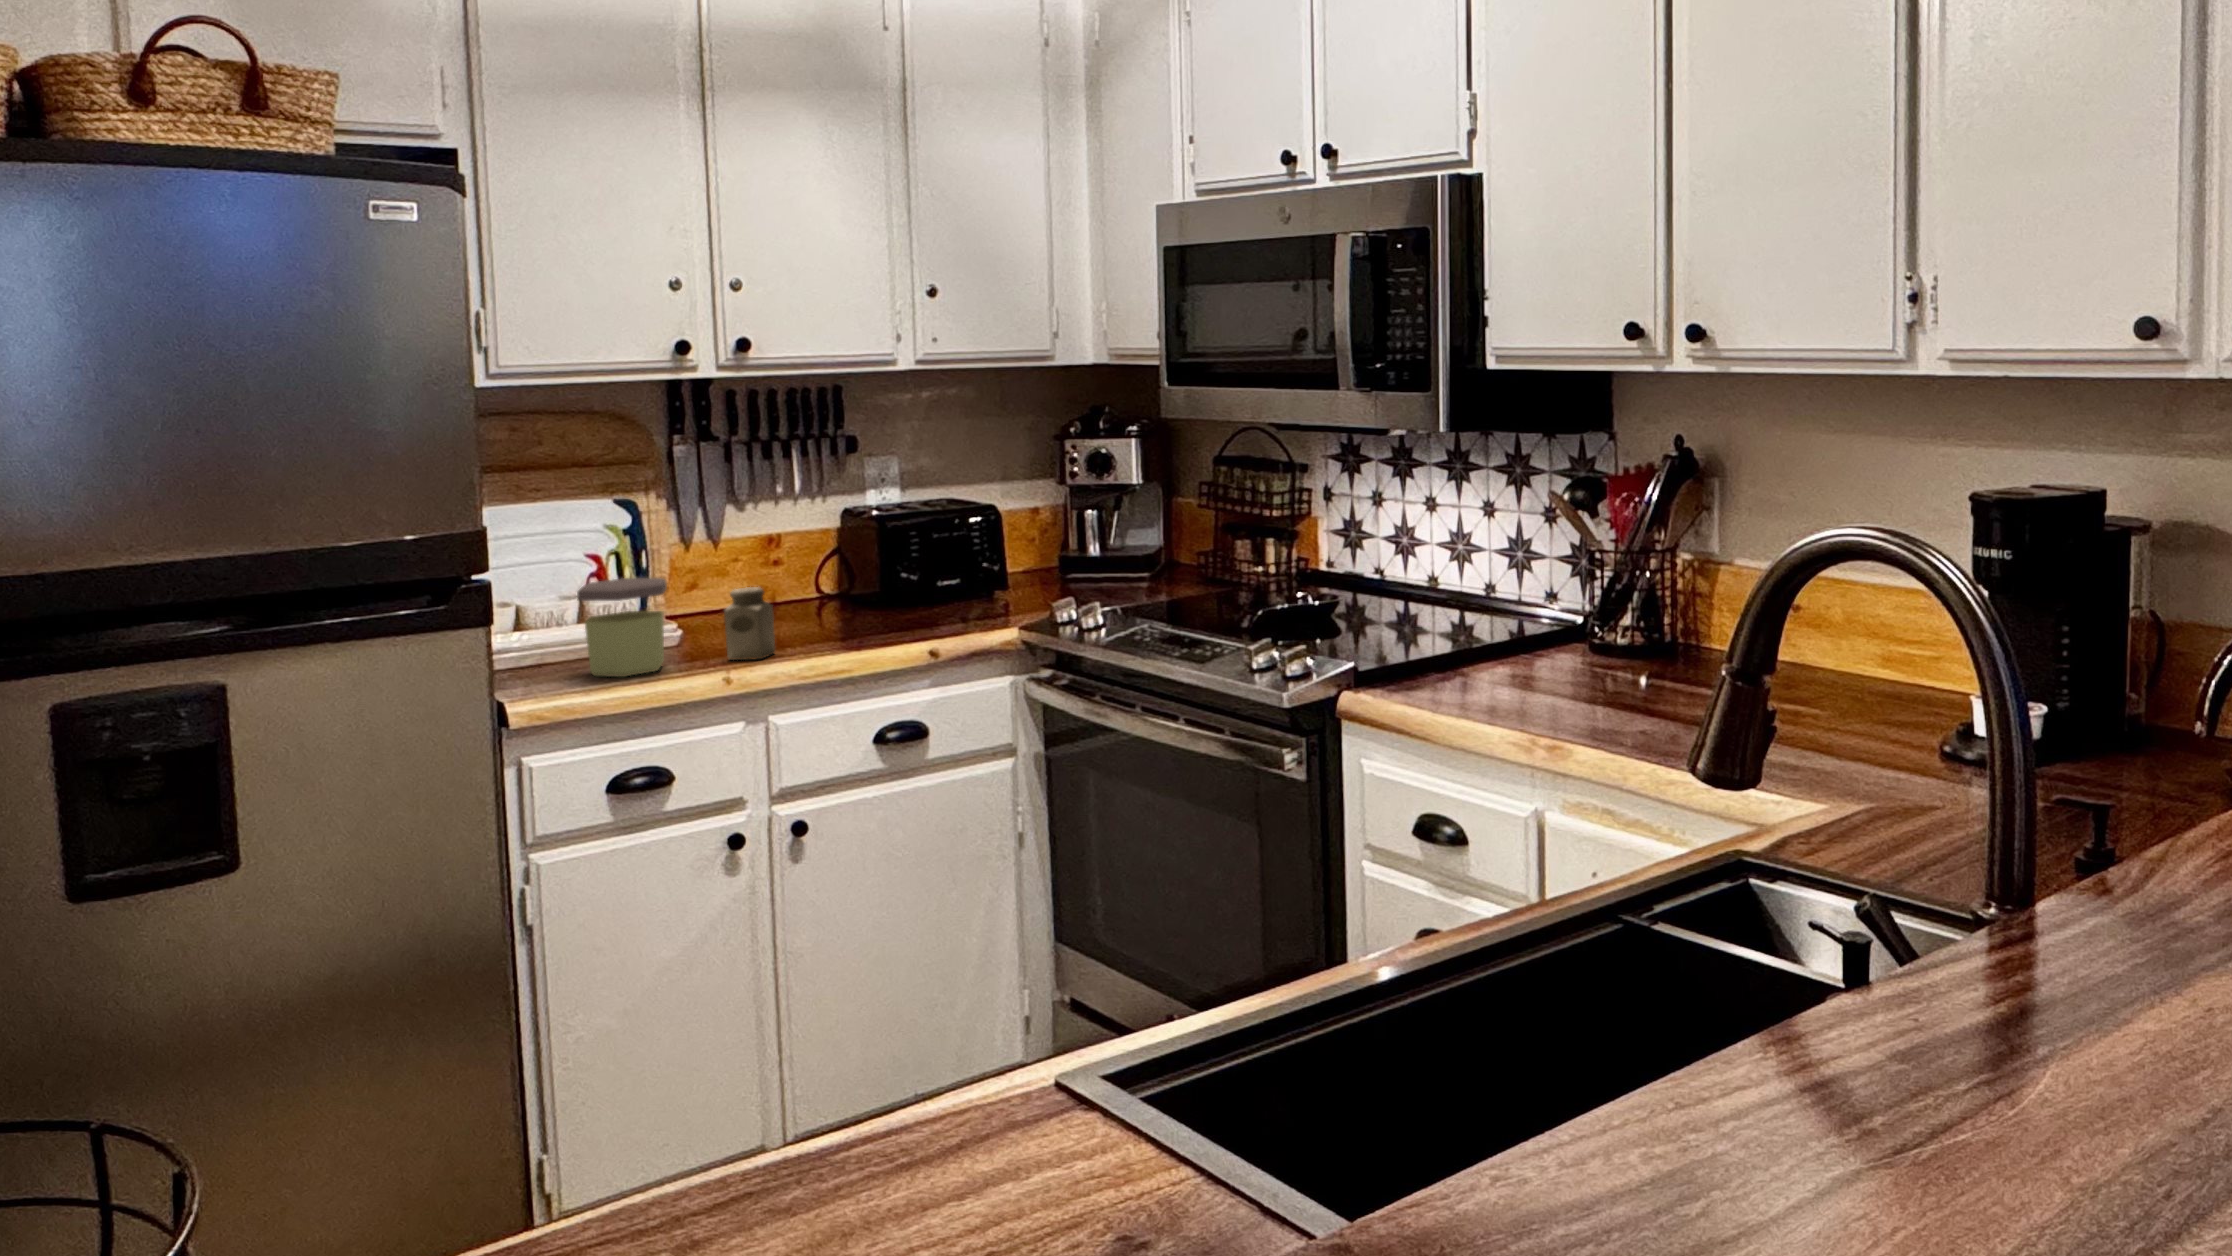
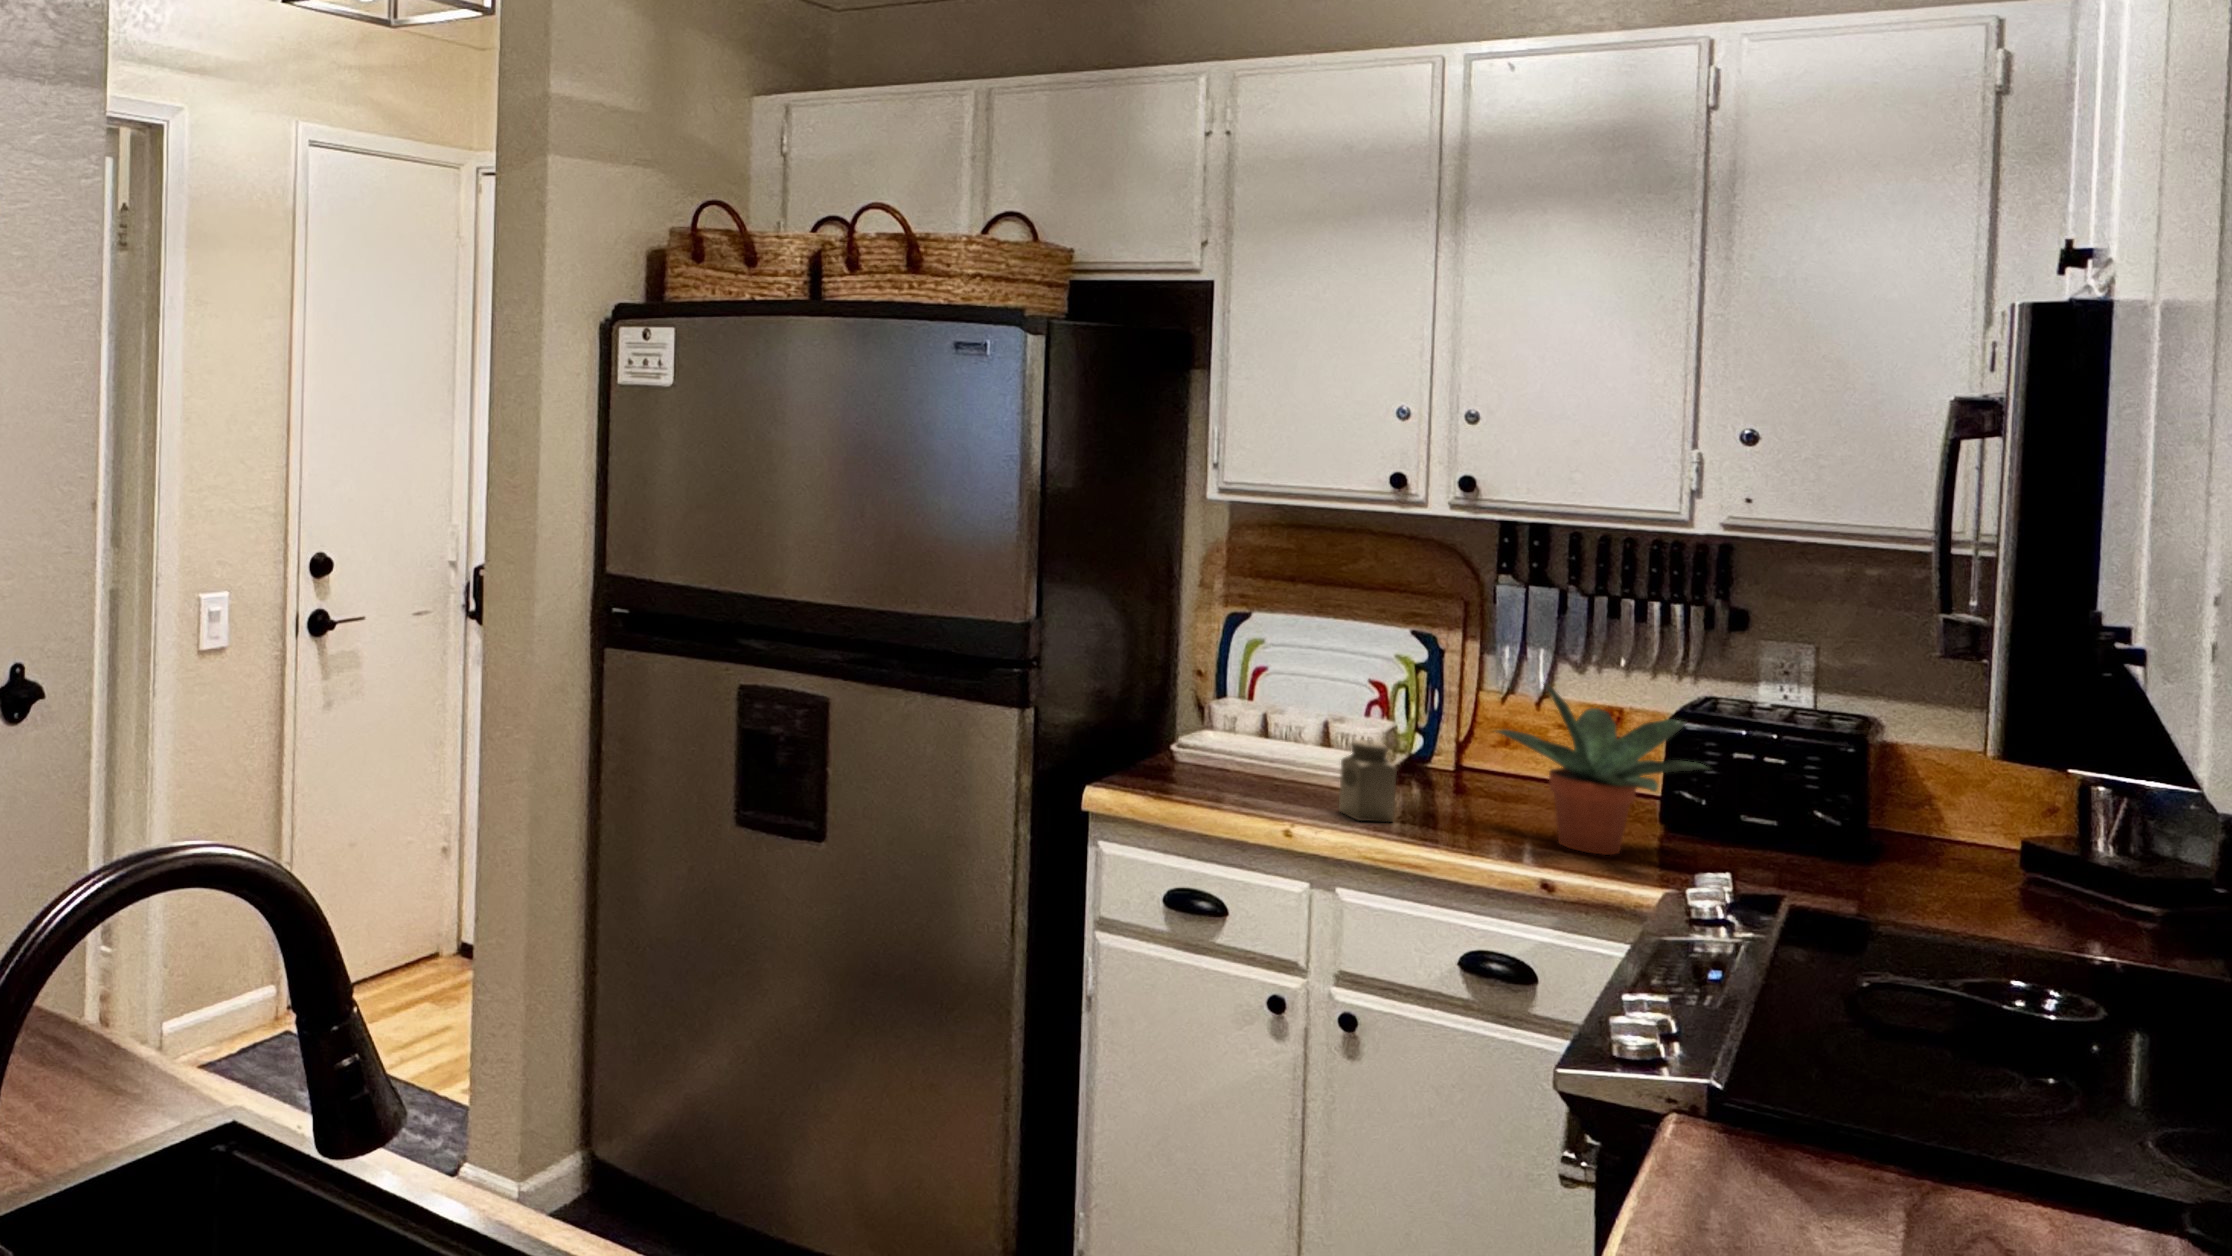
potted plant: none [804,503,968,630] -> present [1497,684,1708,855]
jar: present [577,578,667,677] -> none [1212,694,1304,797]

